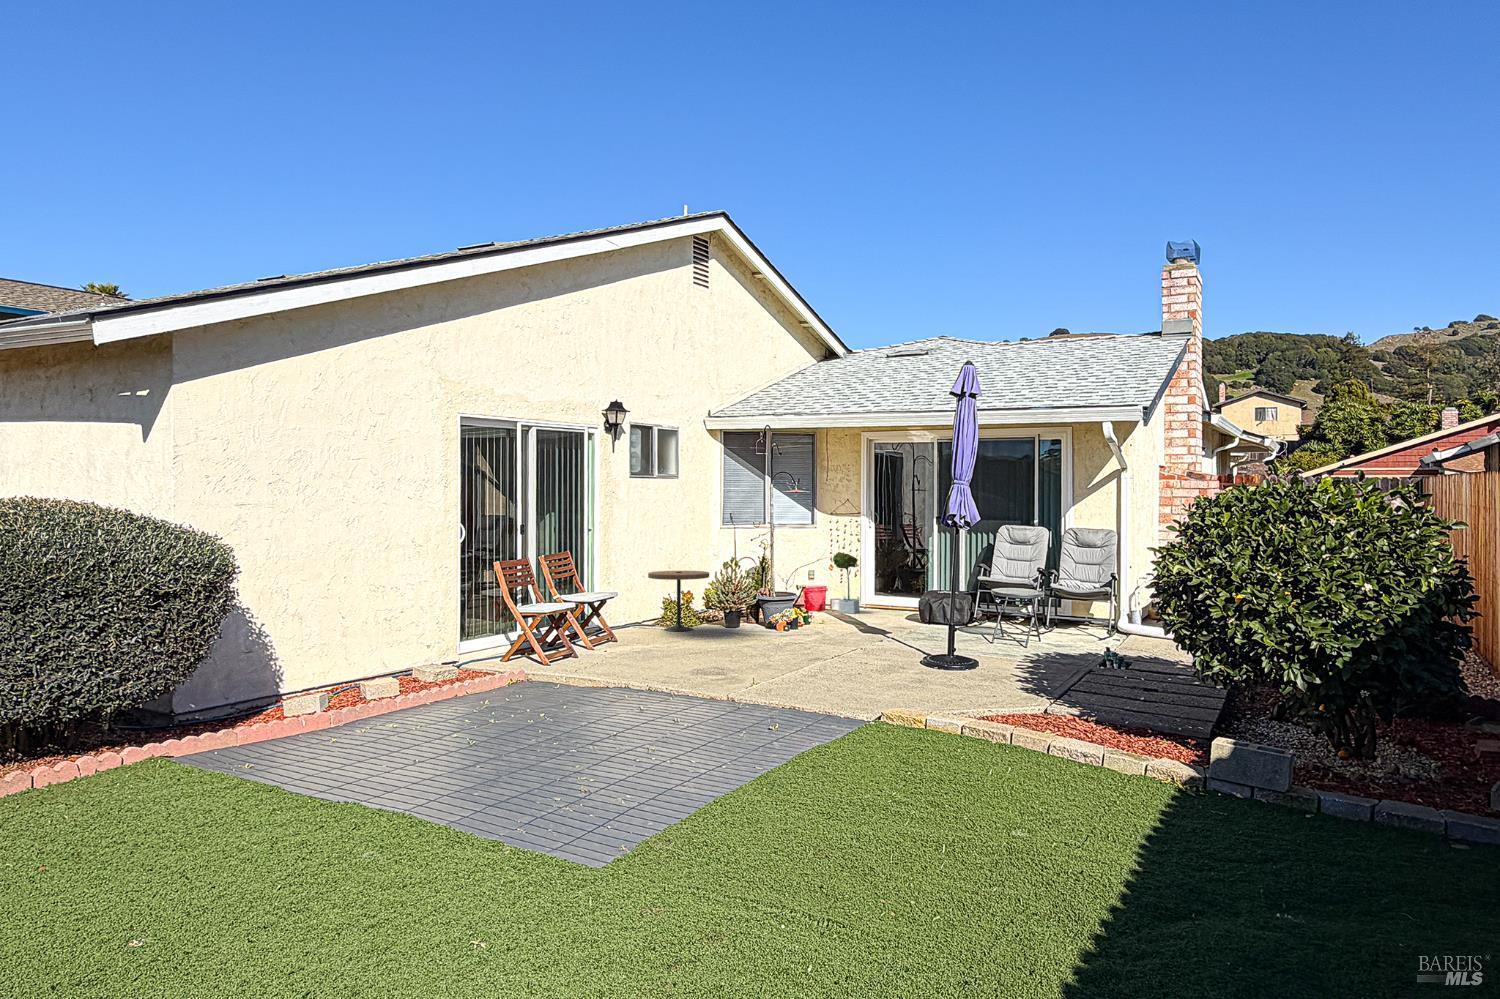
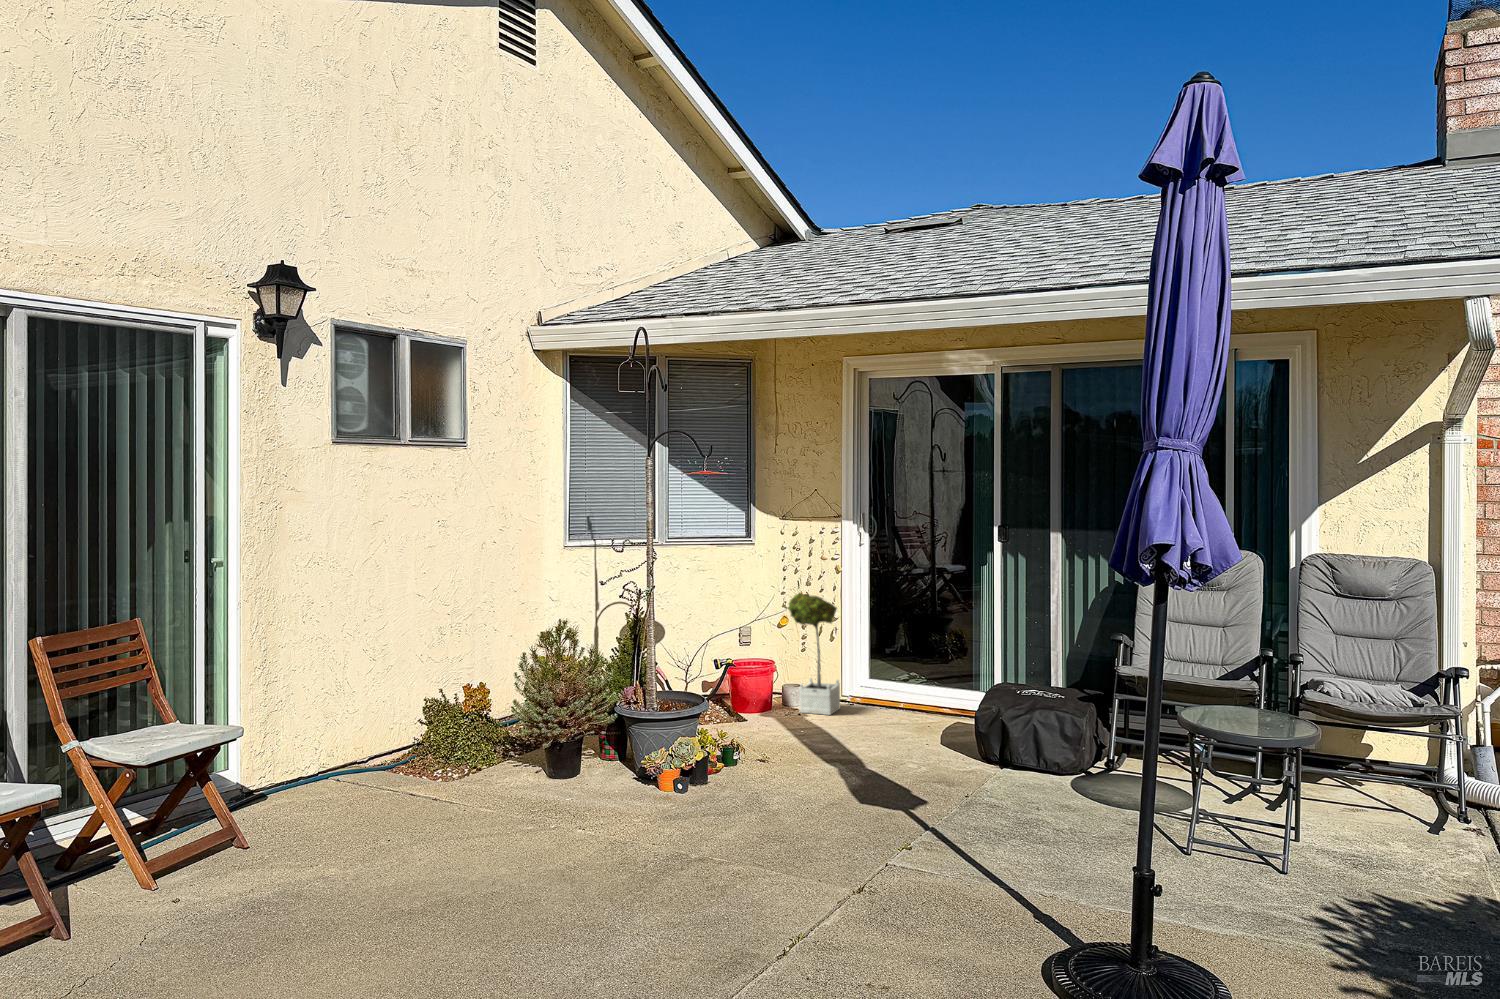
side table: present [648,571,709,631] -> none [374,645,514,788]

